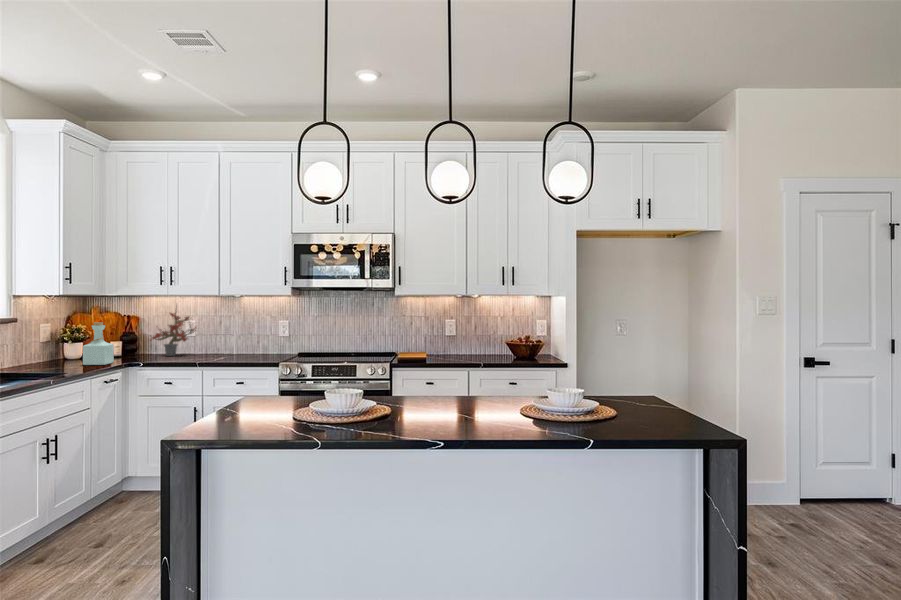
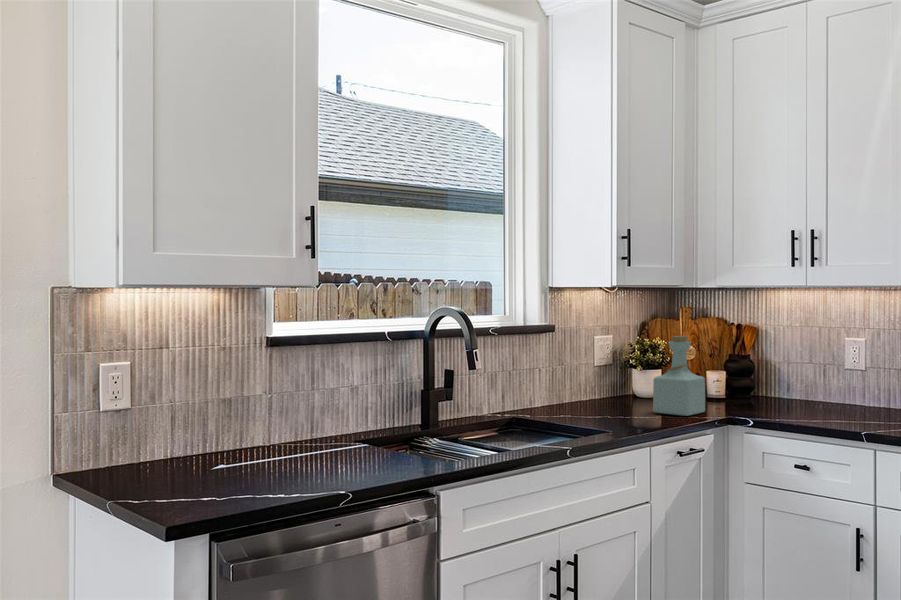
potted plant: present [150,310,196,356] -> none [764,302,871,406]

